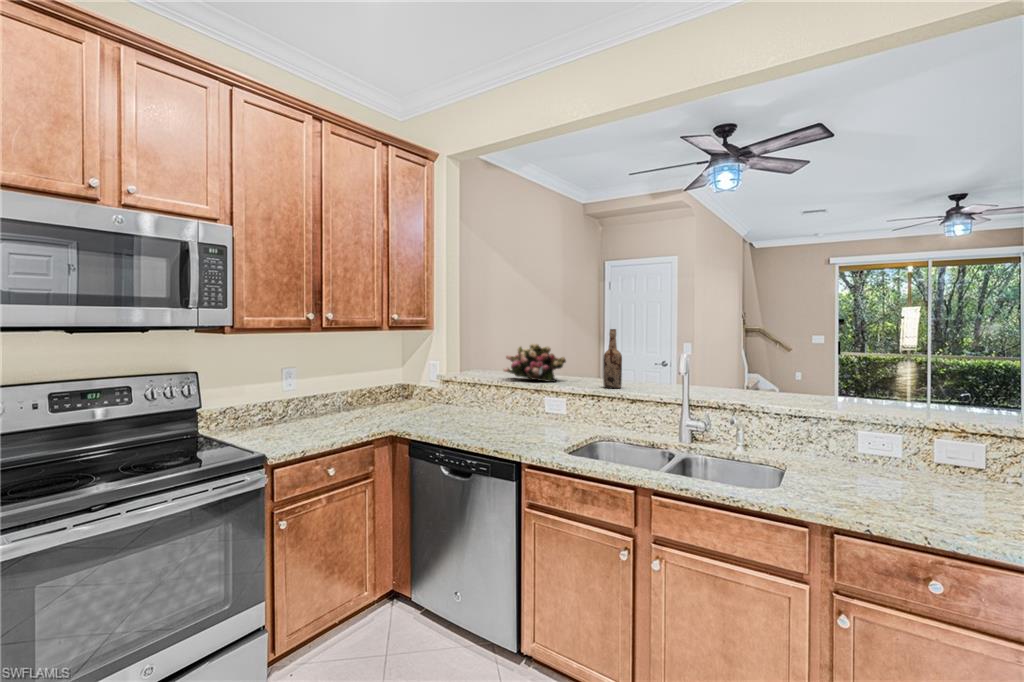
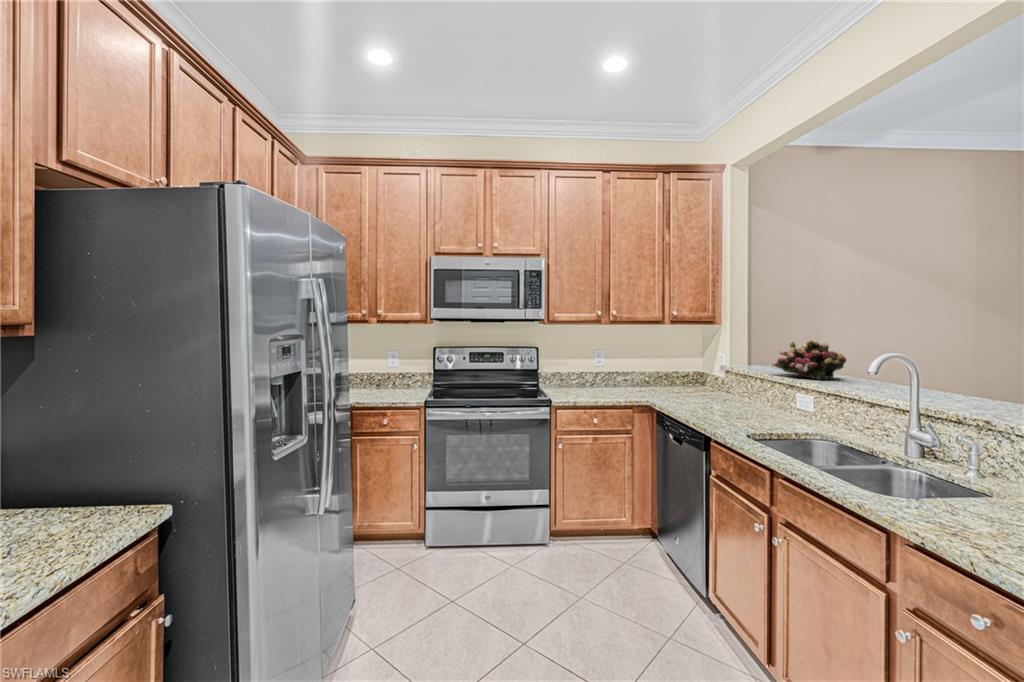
wine bottle: present [603,329,622,388] -> none [861,325,888,391]

